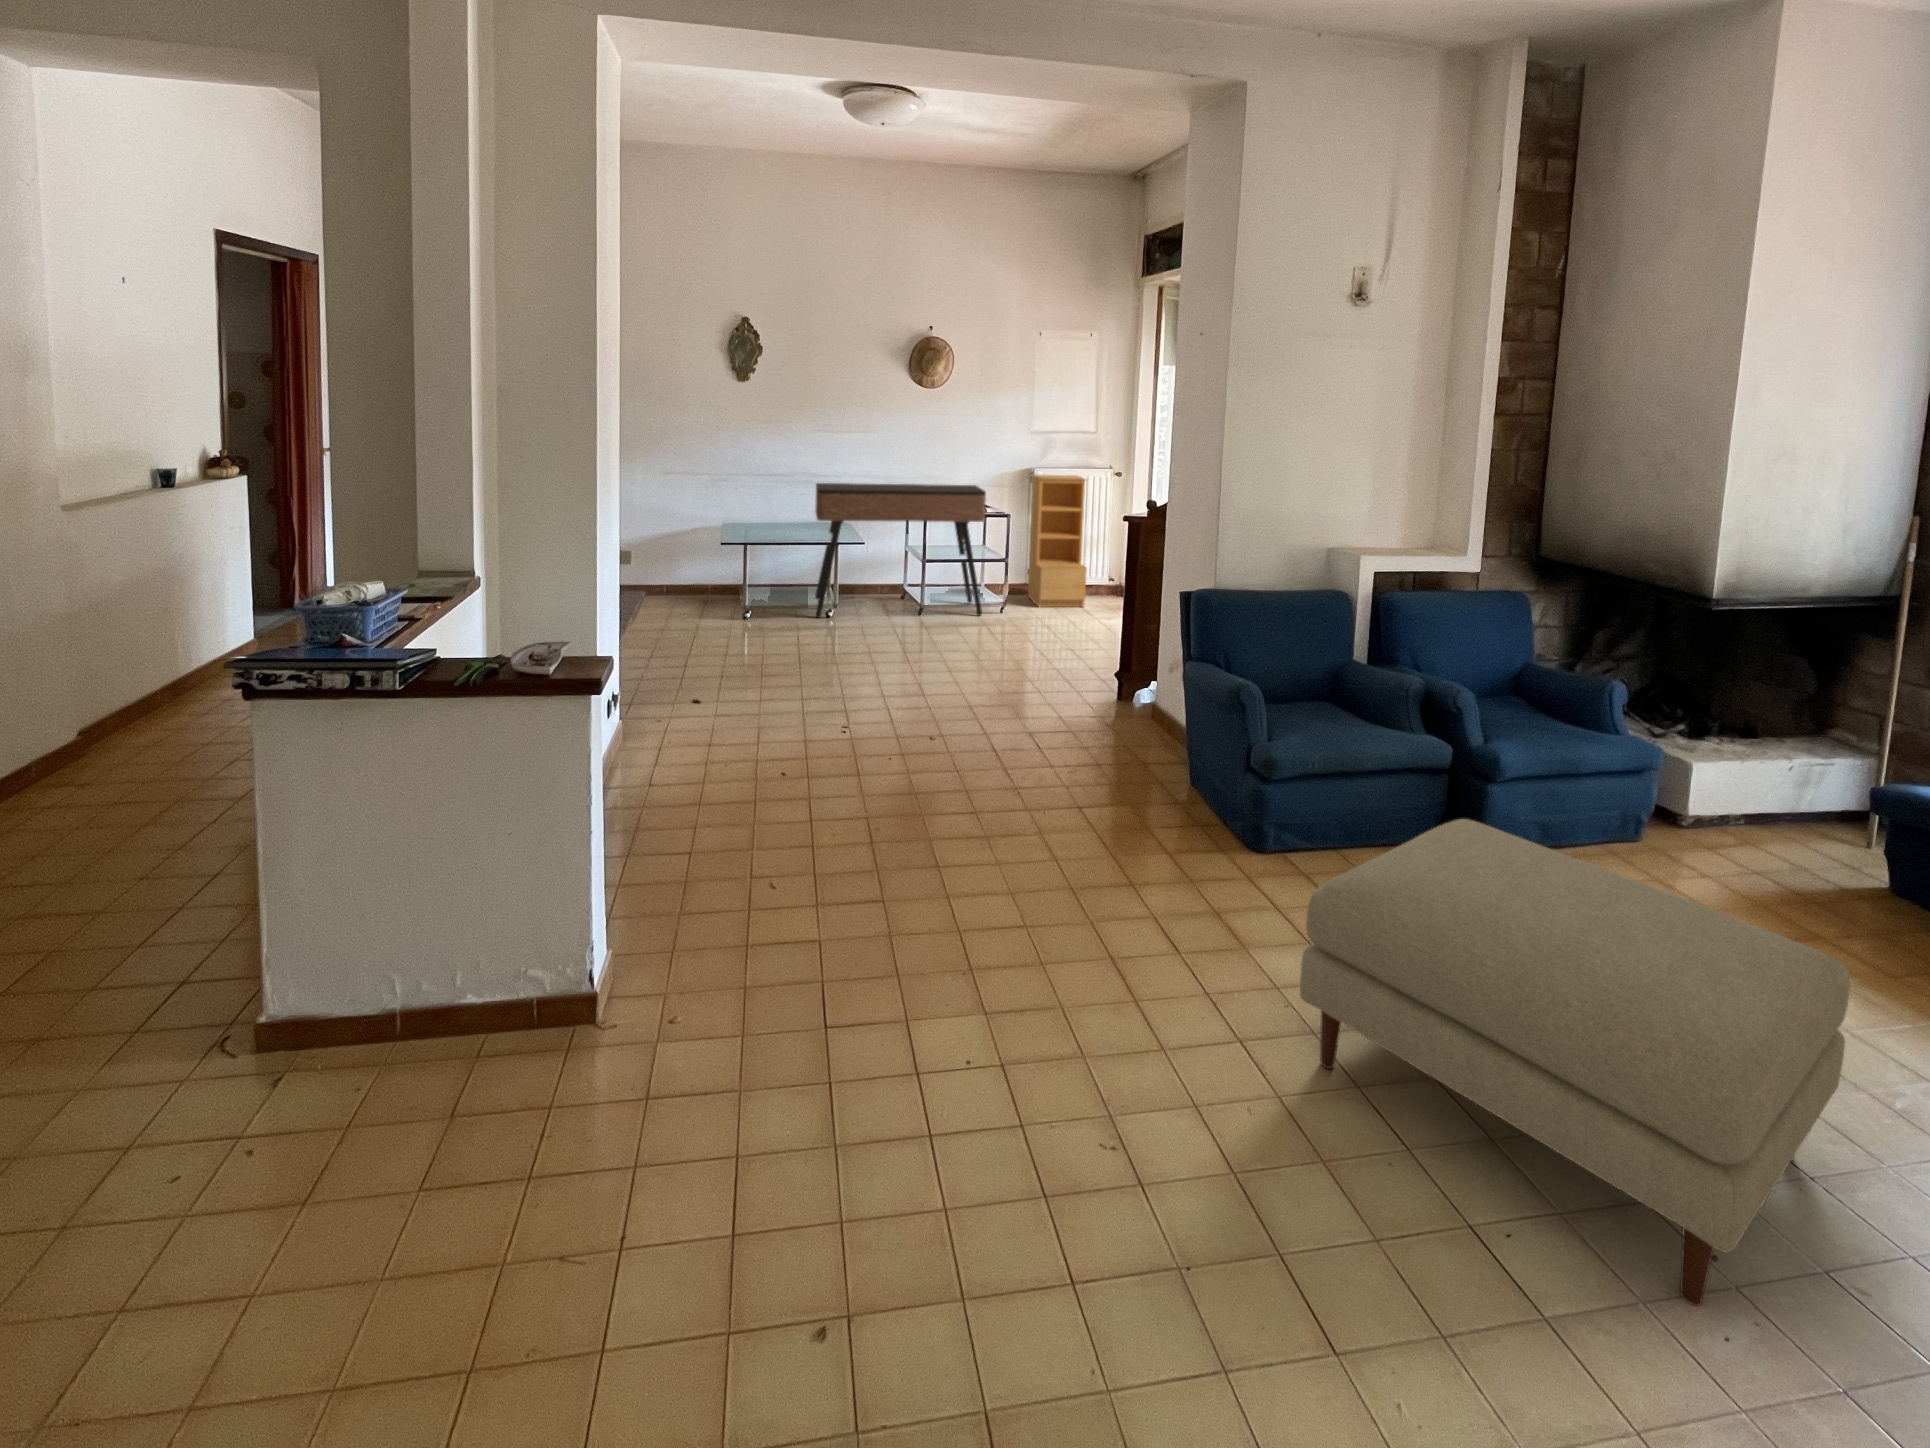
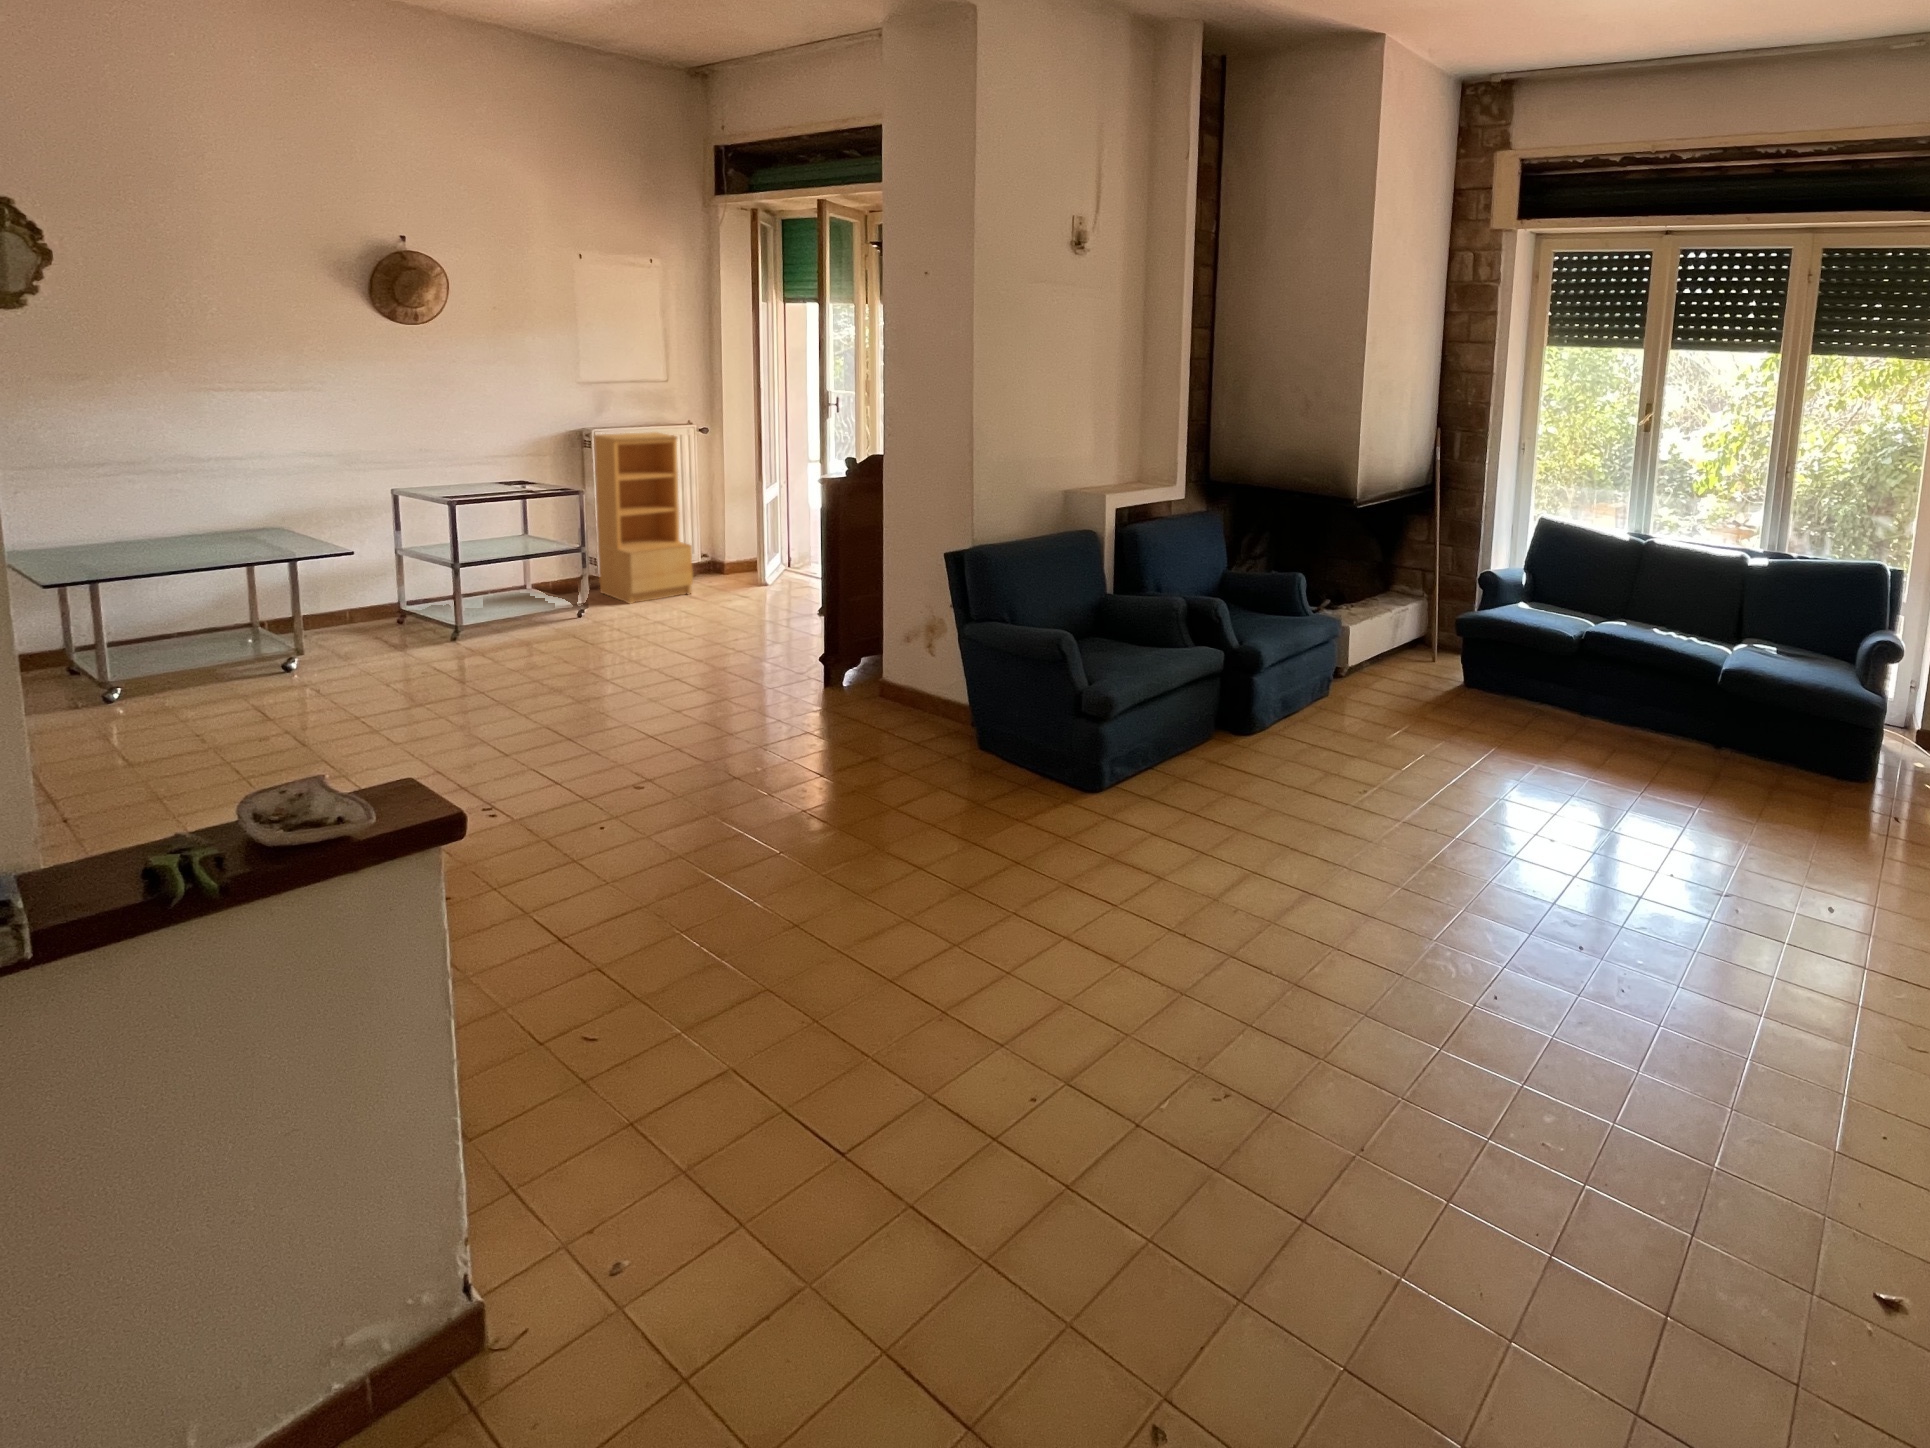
console table: present [815,483,986,618] -> none [219,454,558,678]
ottoman: present [1300,819,1850,1306] -> none [1269,699,1594,962]

